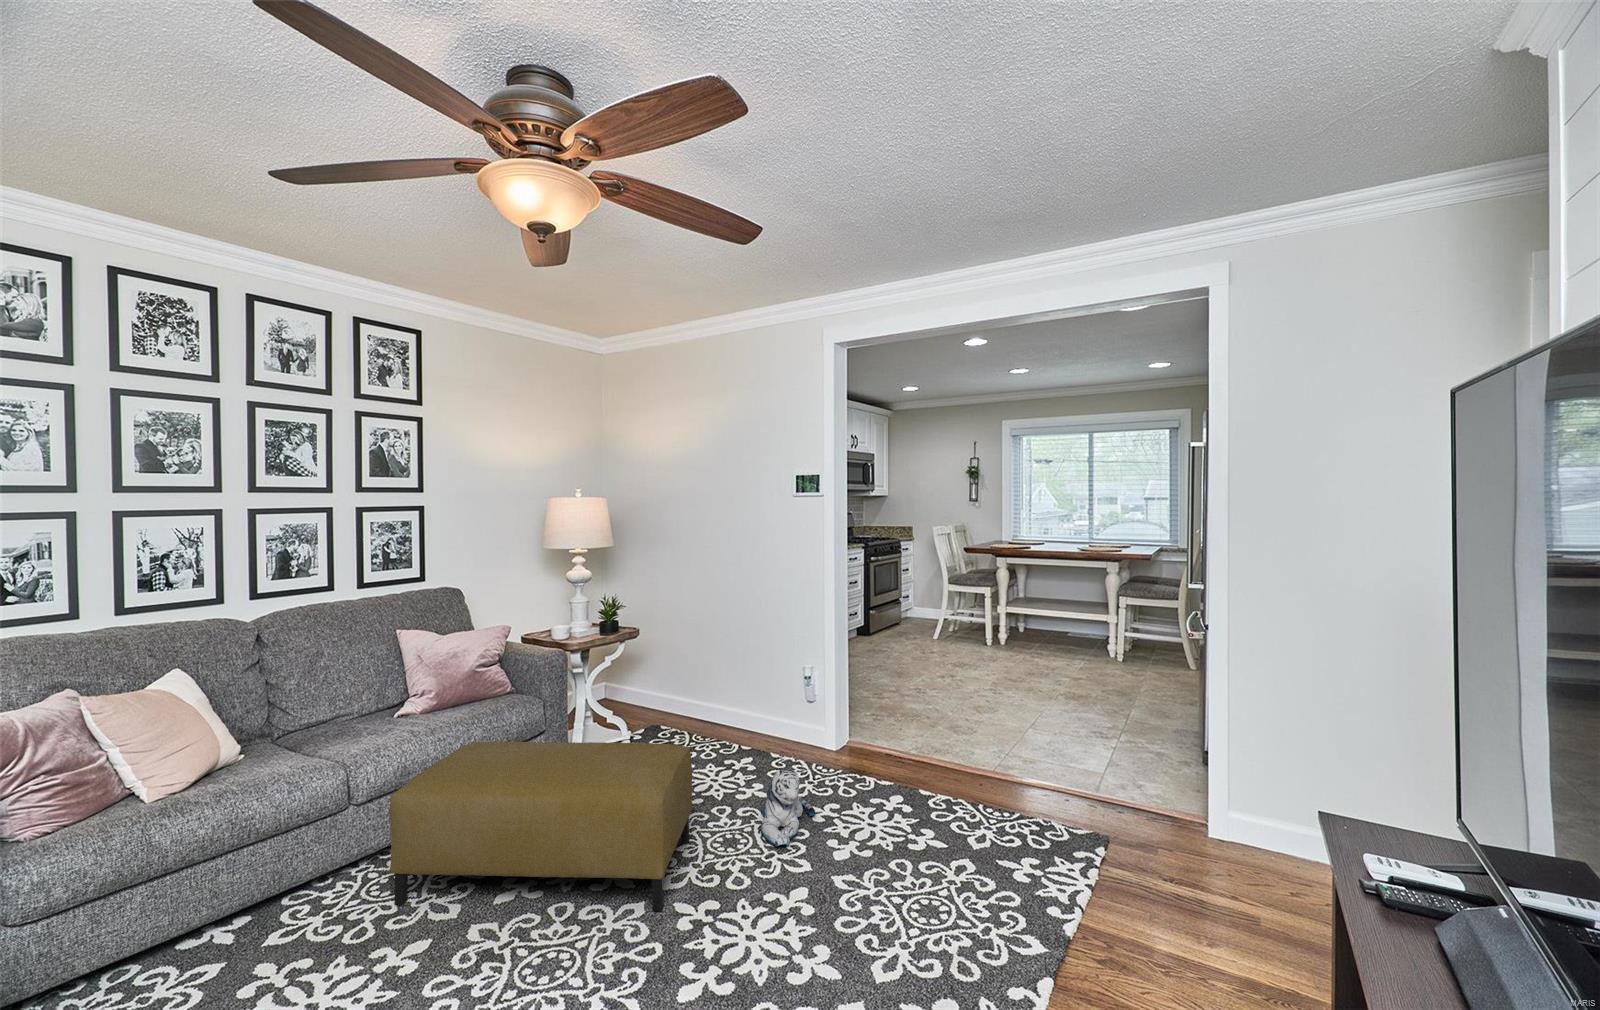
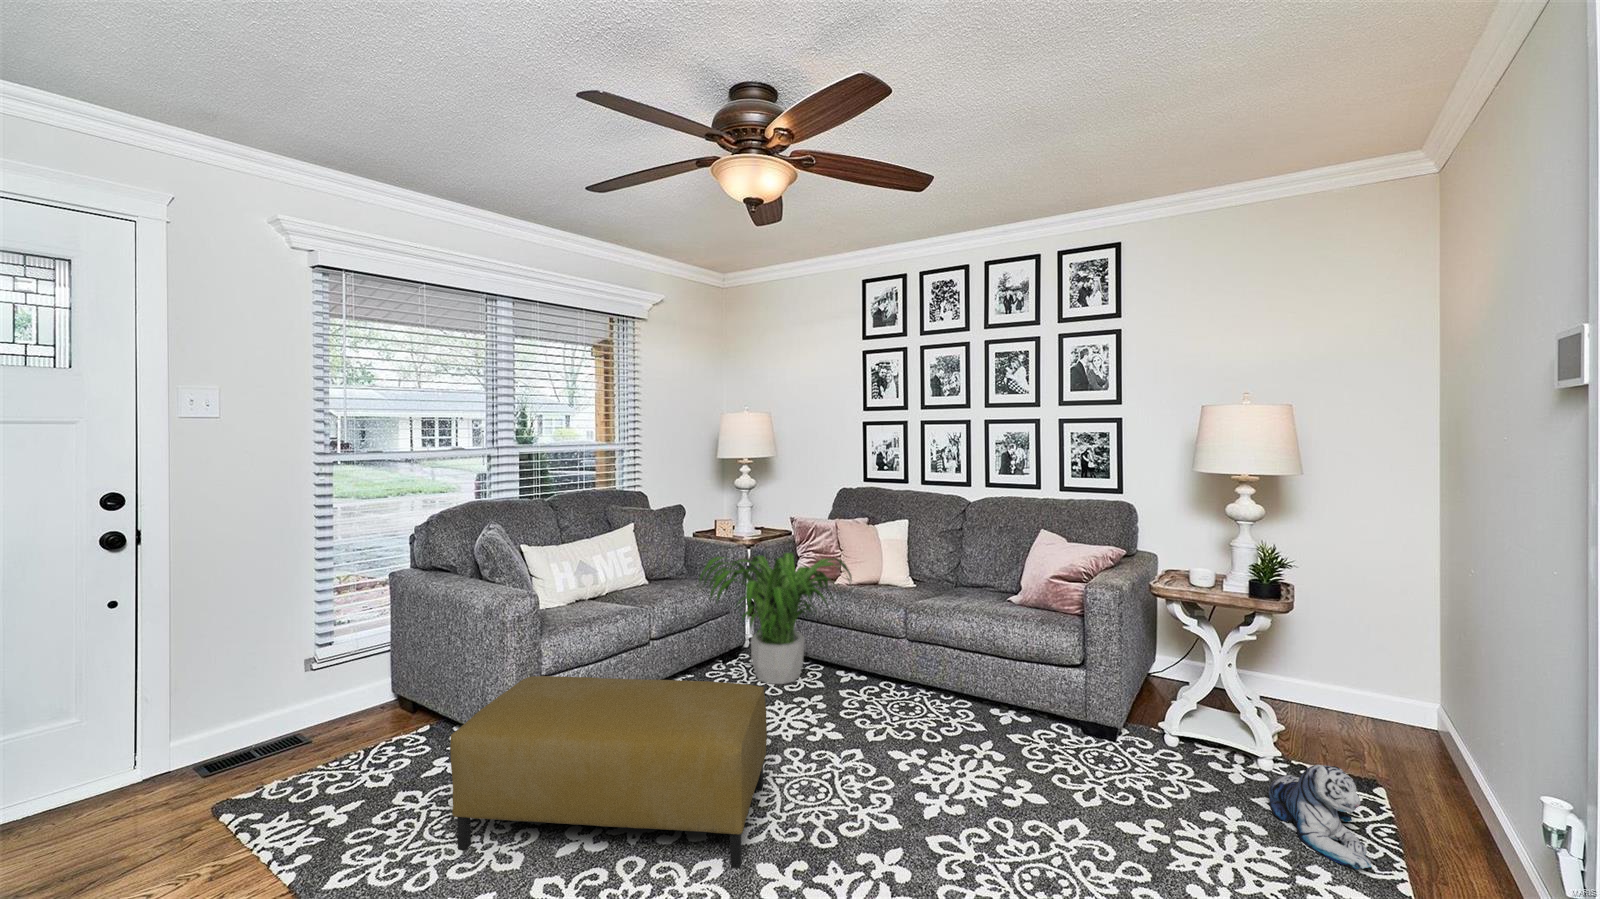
potted plant: none [637,628,781,750] -> present [699,553,852,684]
plush toy: present [761,770,815,847] -> present [1269,765,1372,870]

